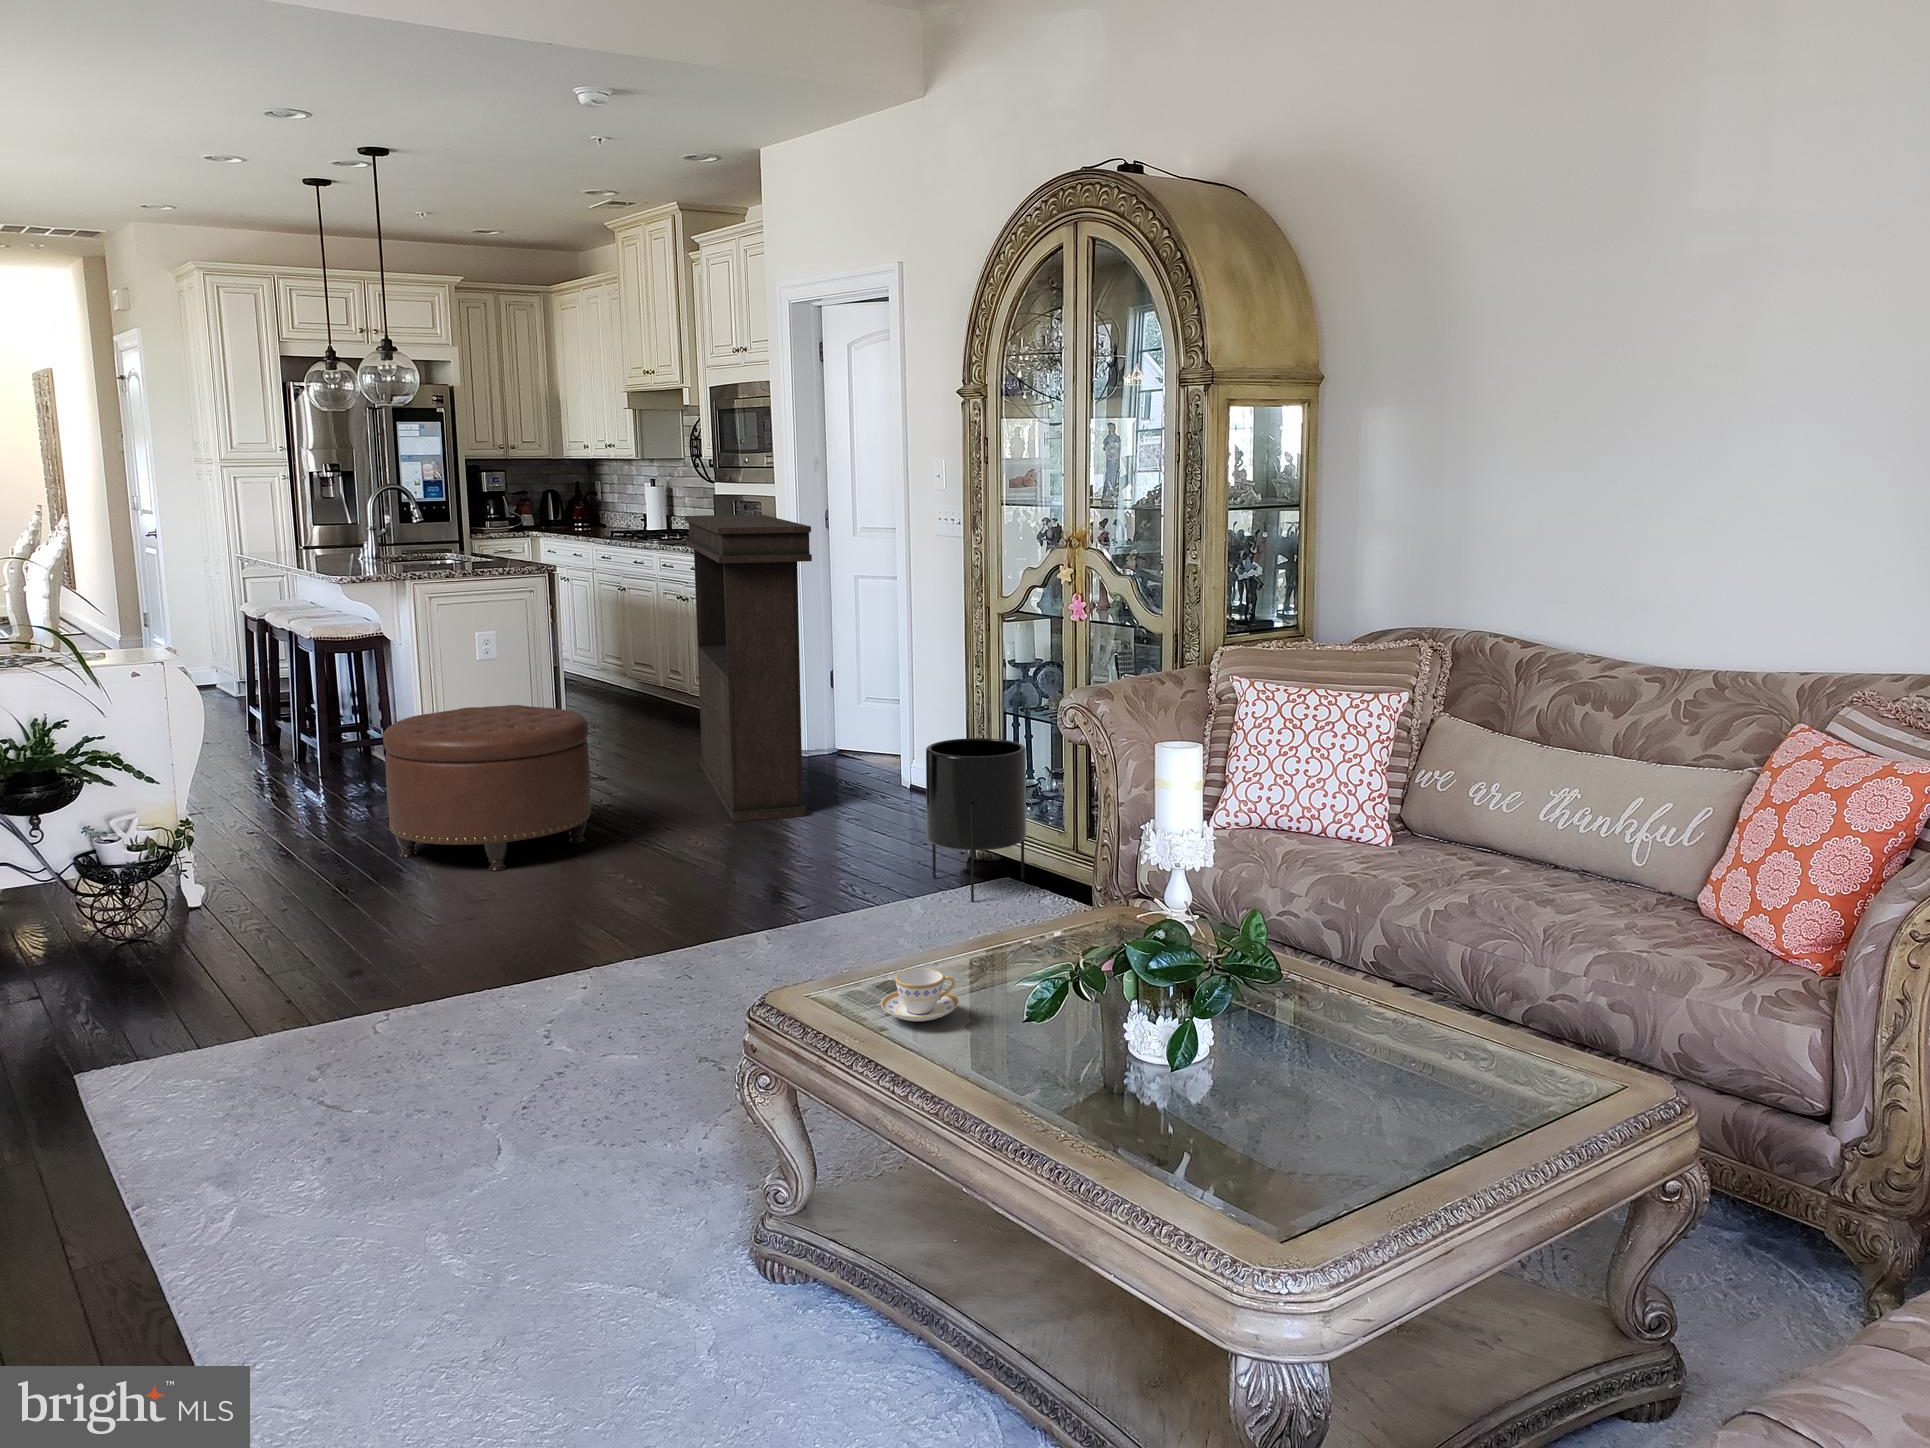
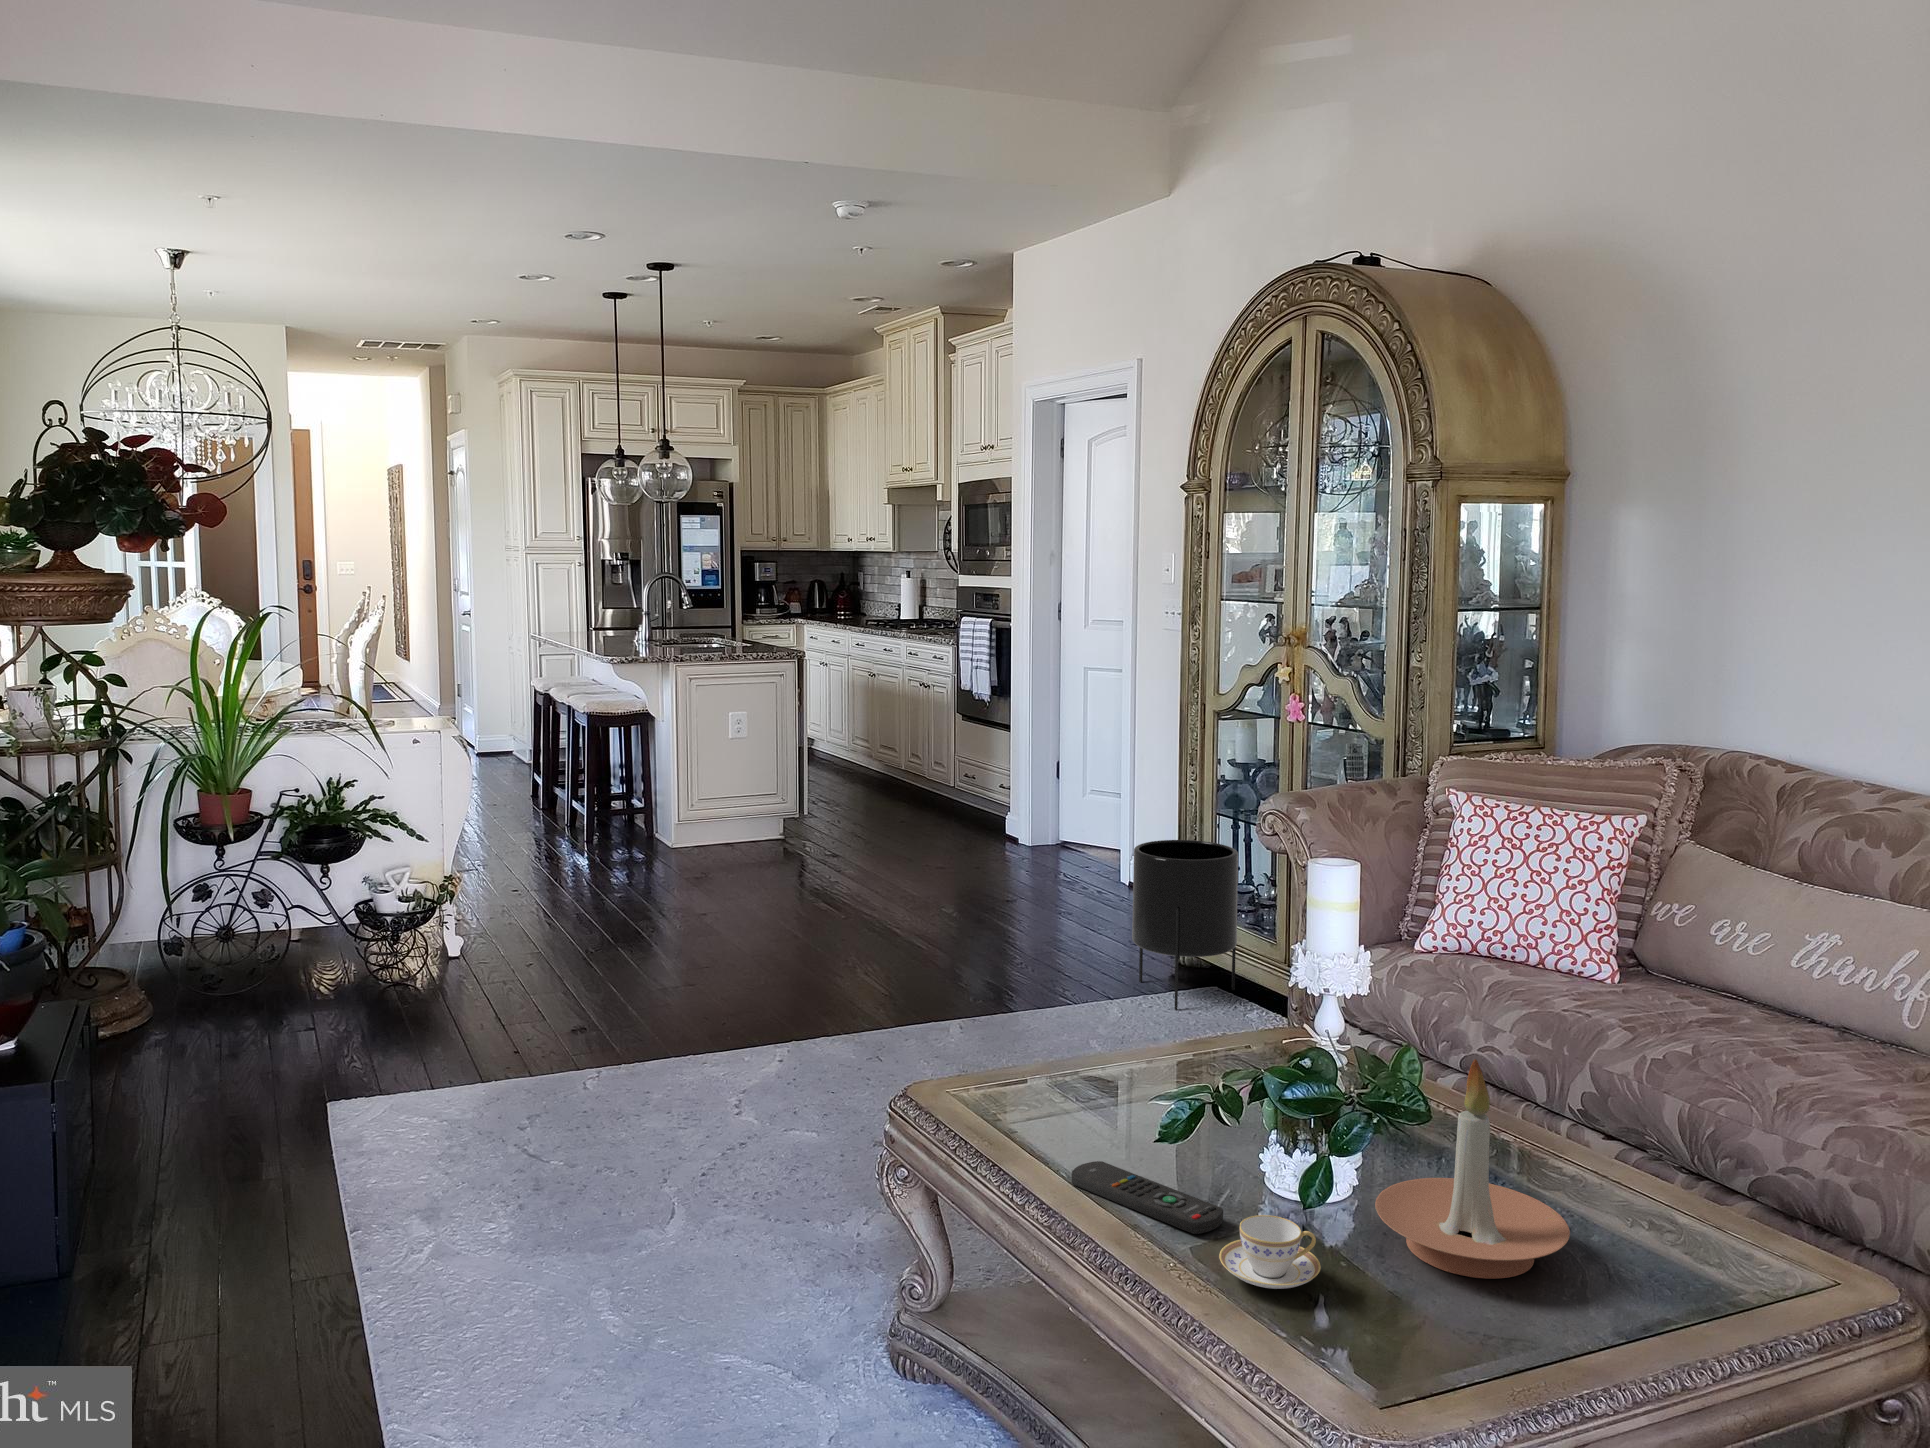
console table: present [685,515,812,822] -> none [922,606,1036,910]
ottoman: present [383,705,591,871] -> none [631,785,815,943]
candle holder: none [1240,915,1413,1115] -> present [1375,1059,1570,1279]
teacup: present [881,969,959,1021] -> present [1219,1215,1321,1289]
remote control: none [949,1048,1102,1106] -> present [1071,1161,1223,1234]

